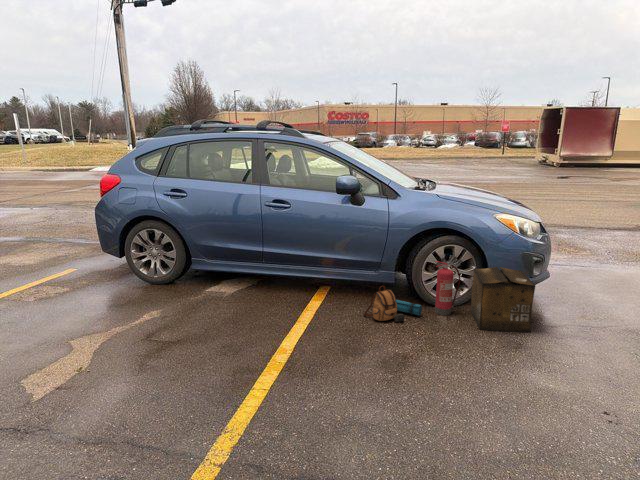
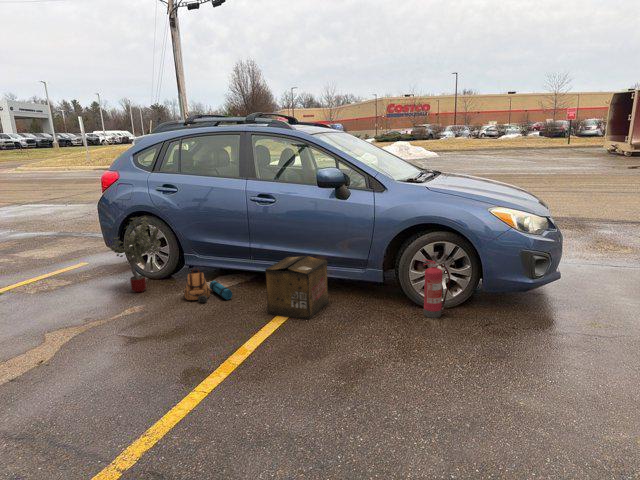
potted tree: none [116,221,172,298] -> present [111,217,162,293]
cardboard box: present [471,267,535,332] -> present [265,256,328,319]
backpack: present [364,286,422,322] -> present [184,269,232,302]

